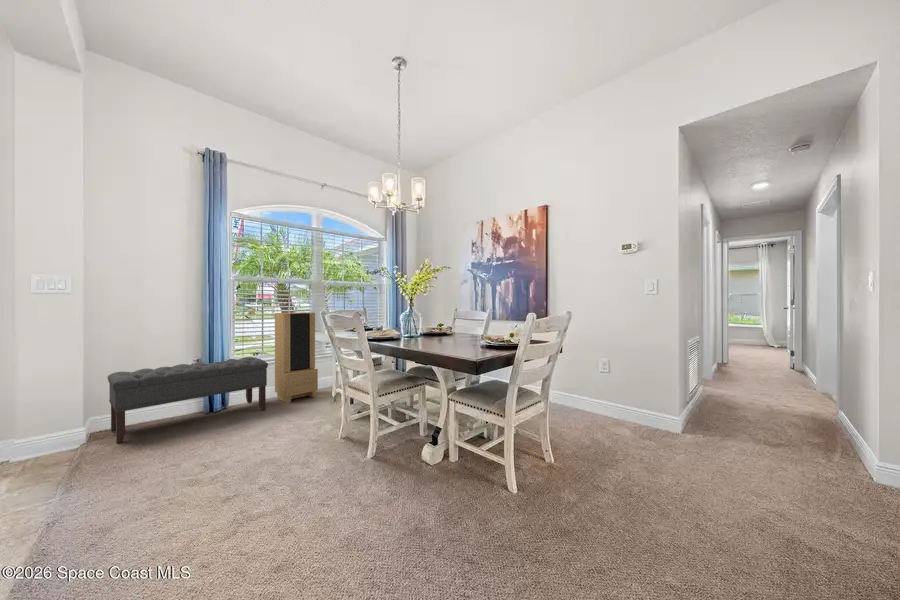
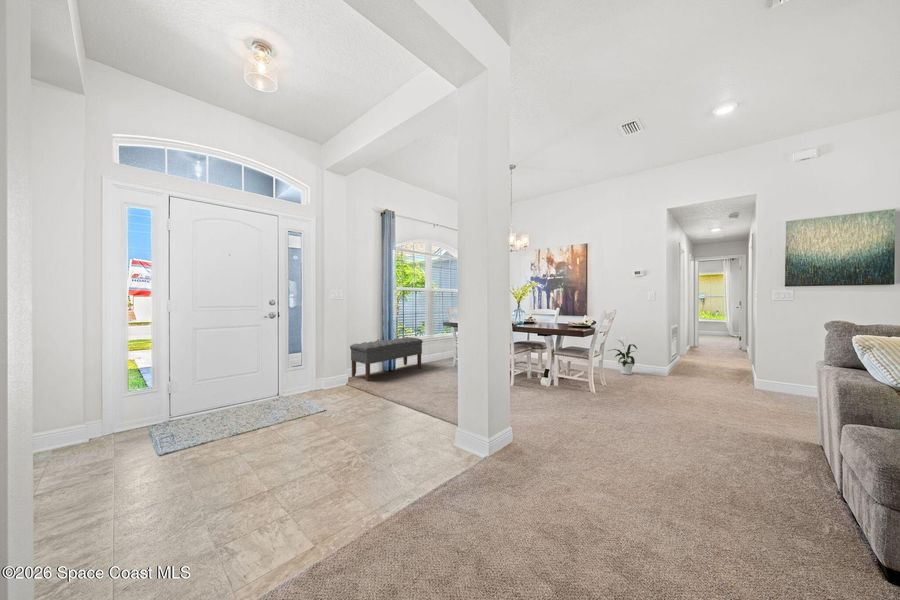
storage cabinet: present [275,312,318,403] -> none [417,310,442,365]
house plant: none [572,362,625,427] -> present [609,341,637,375]

